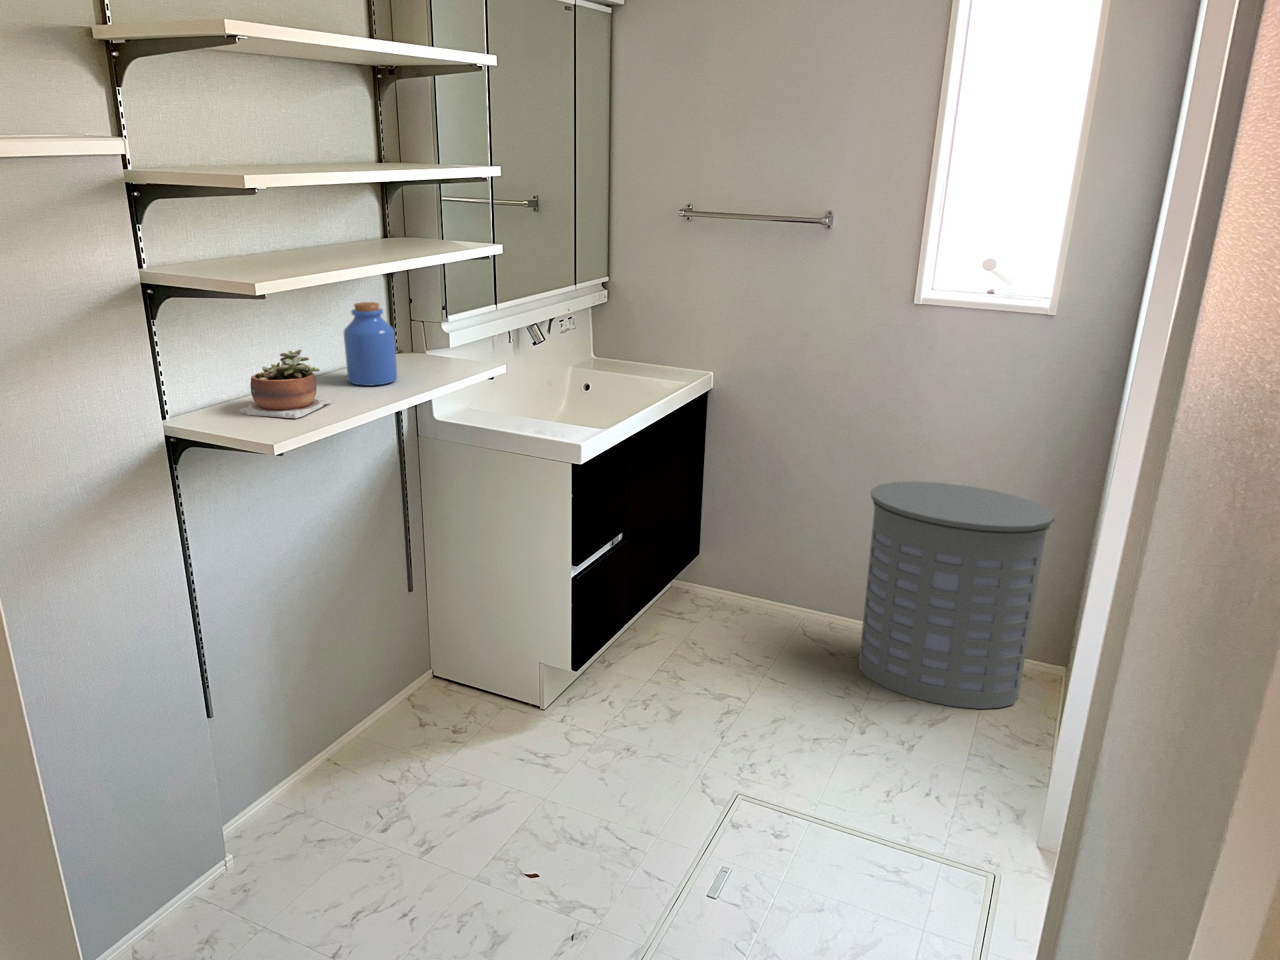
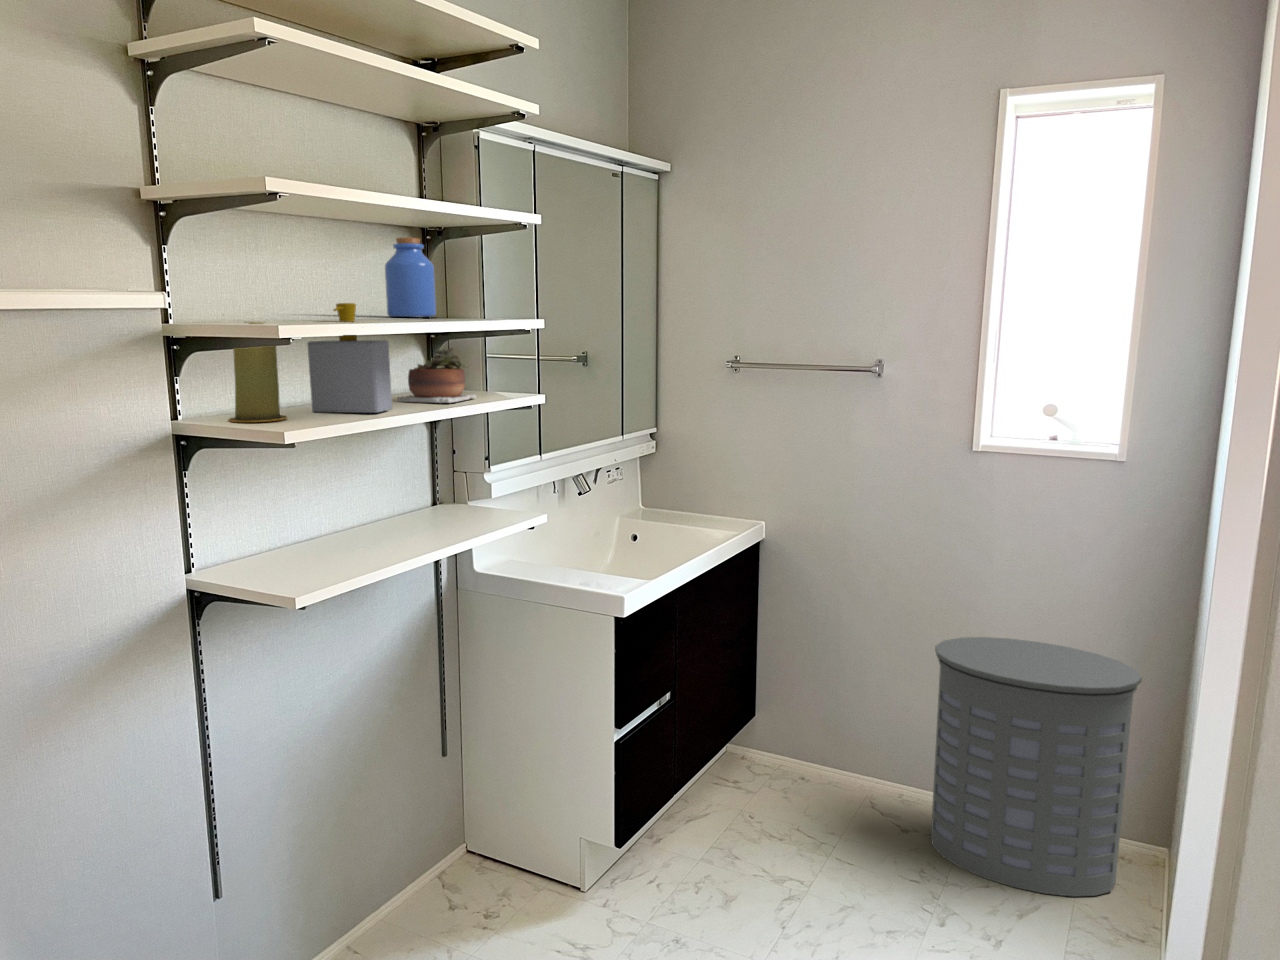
soap bottle: none [266,149,353,262] -> present [308,303,392,413]
candle: none [192,169,253,272] -> present [228,322,287,422]
jar: present [344,302,397,386] -> present [385,237,436,317]
succulent plant: present [239,350,332,418] -> present [398,348,476,403]

